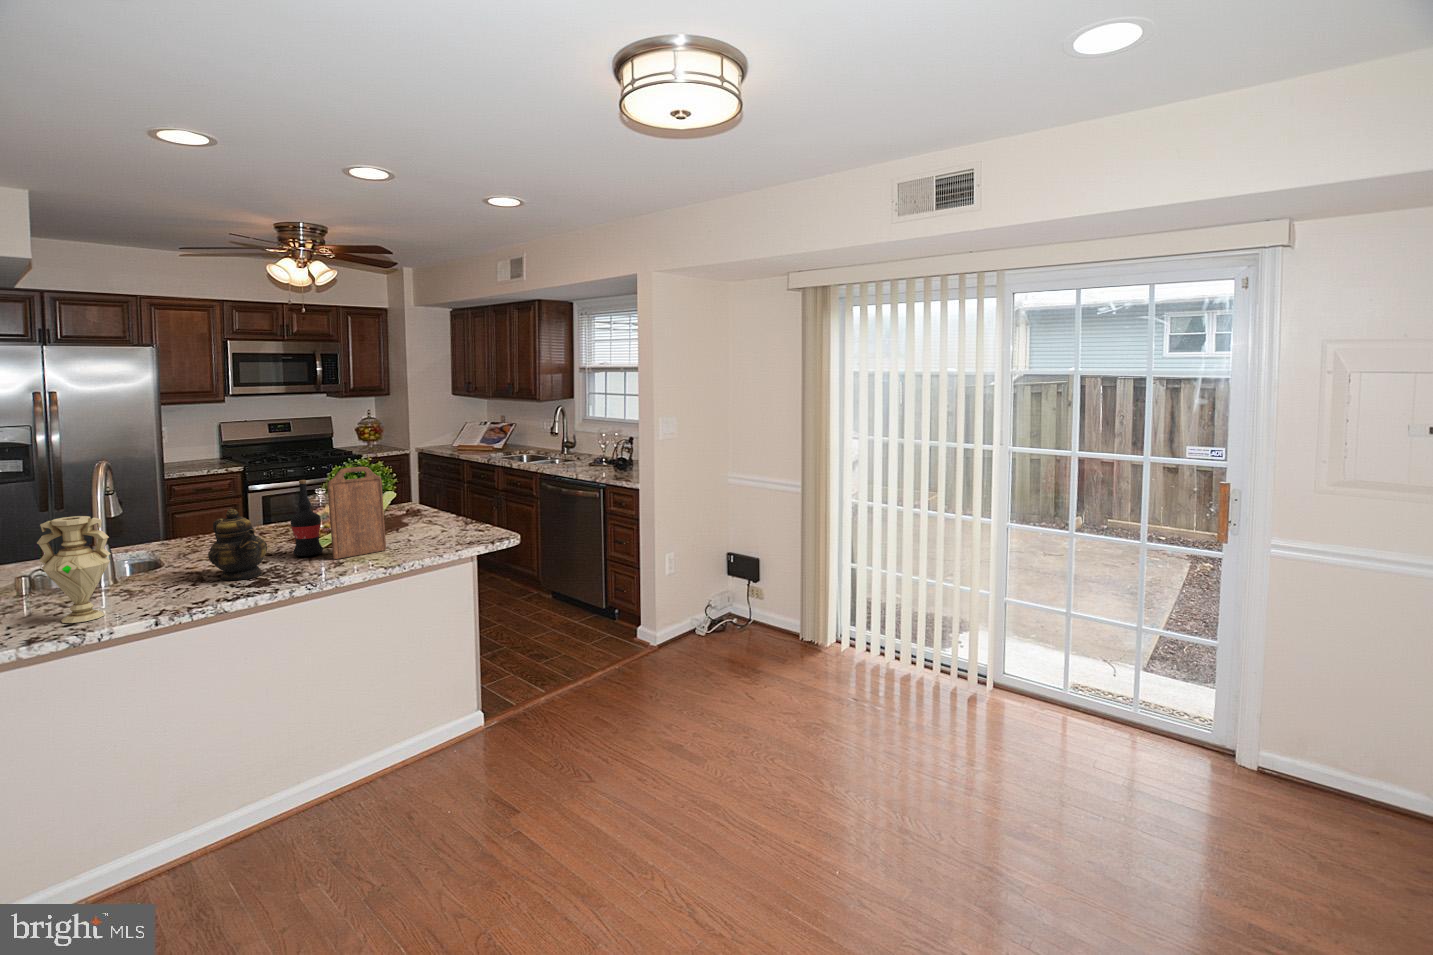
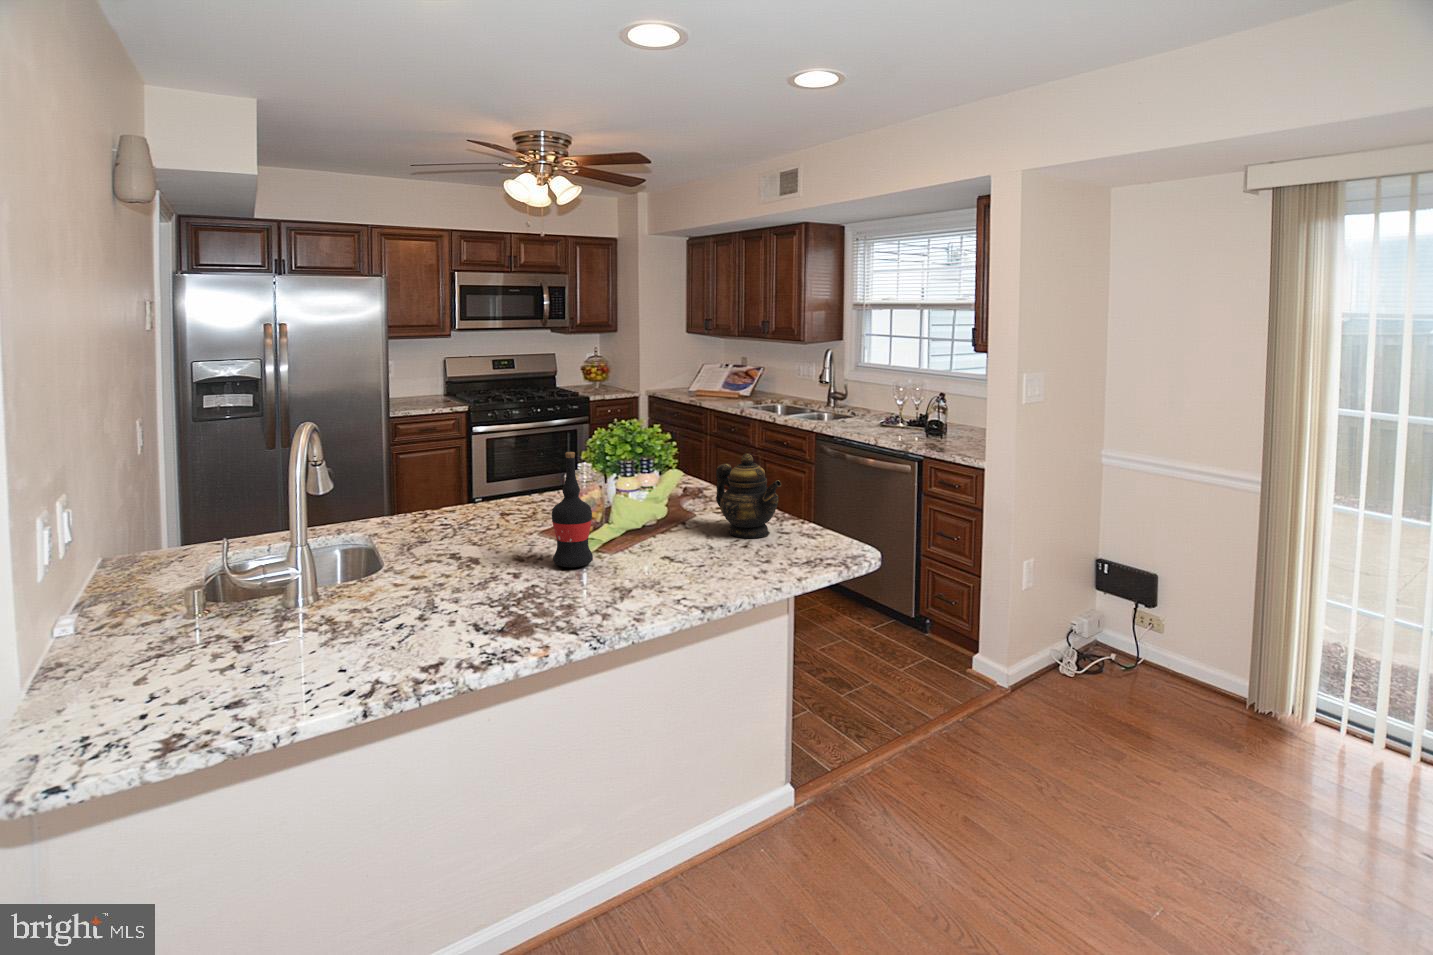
cutting board: present [327,467,386,559] -> none [609,436,682,579]
teapot: present [208,509,267,580] -> present [716,454,781,538]
vase: present [37,516,110,623] -> none [188,516,300,700]

